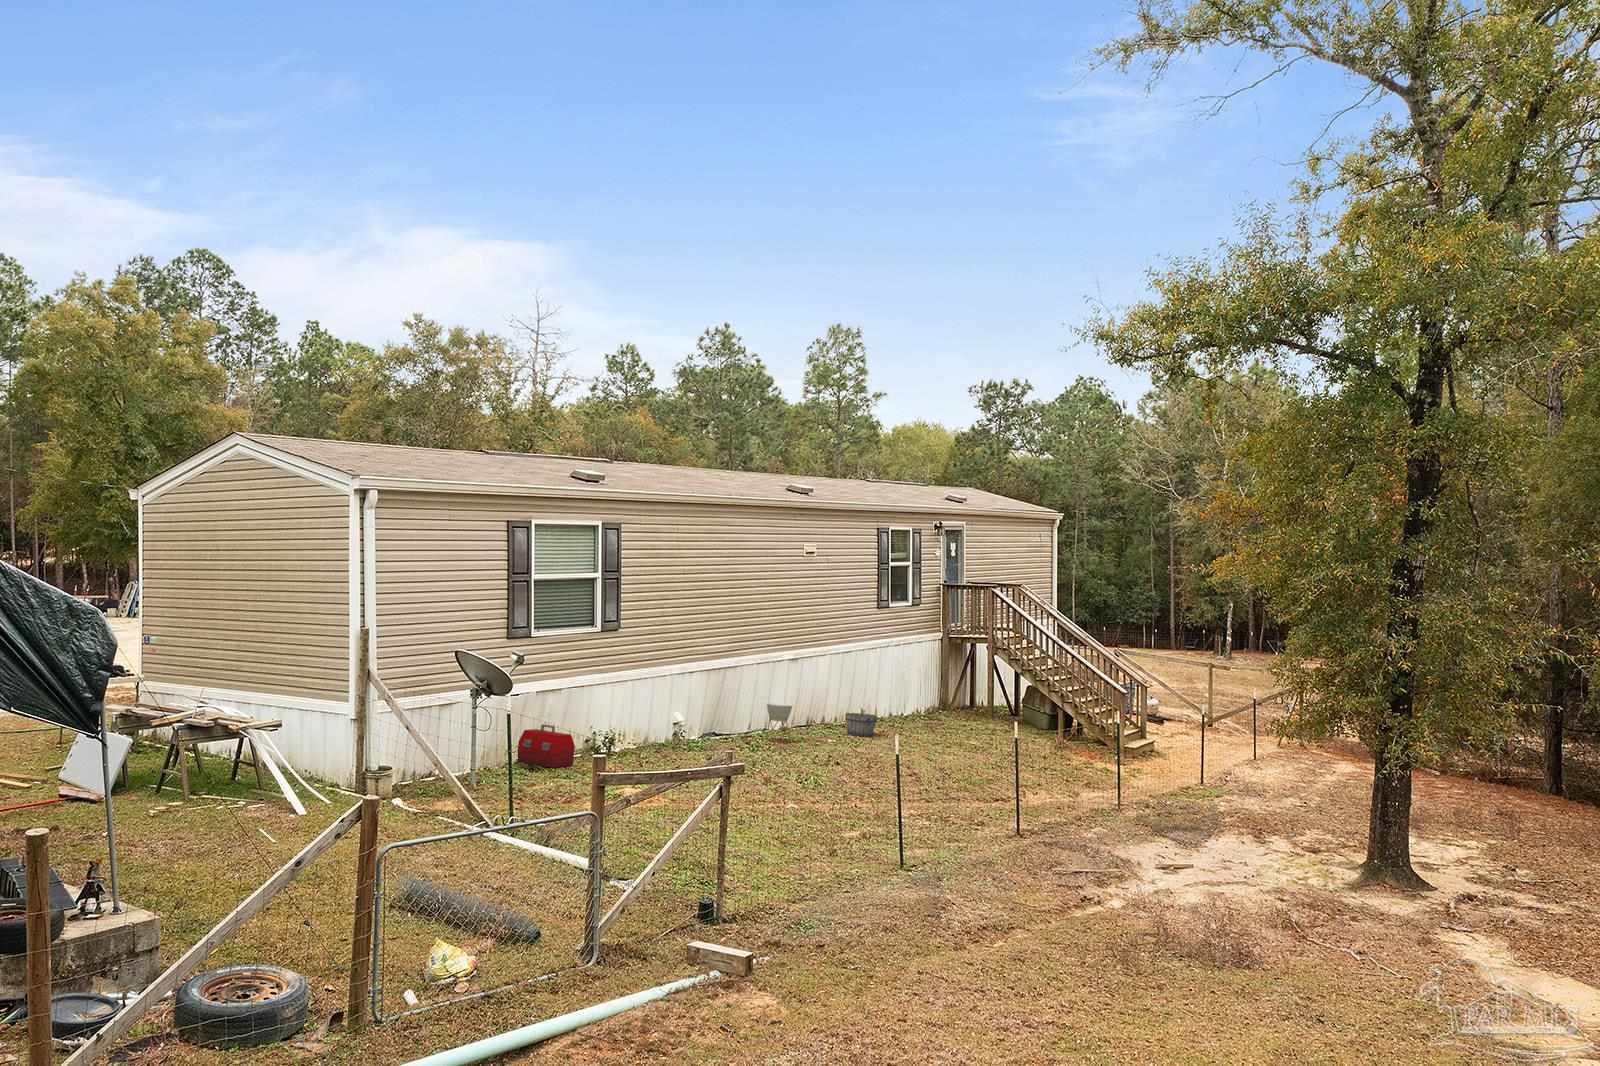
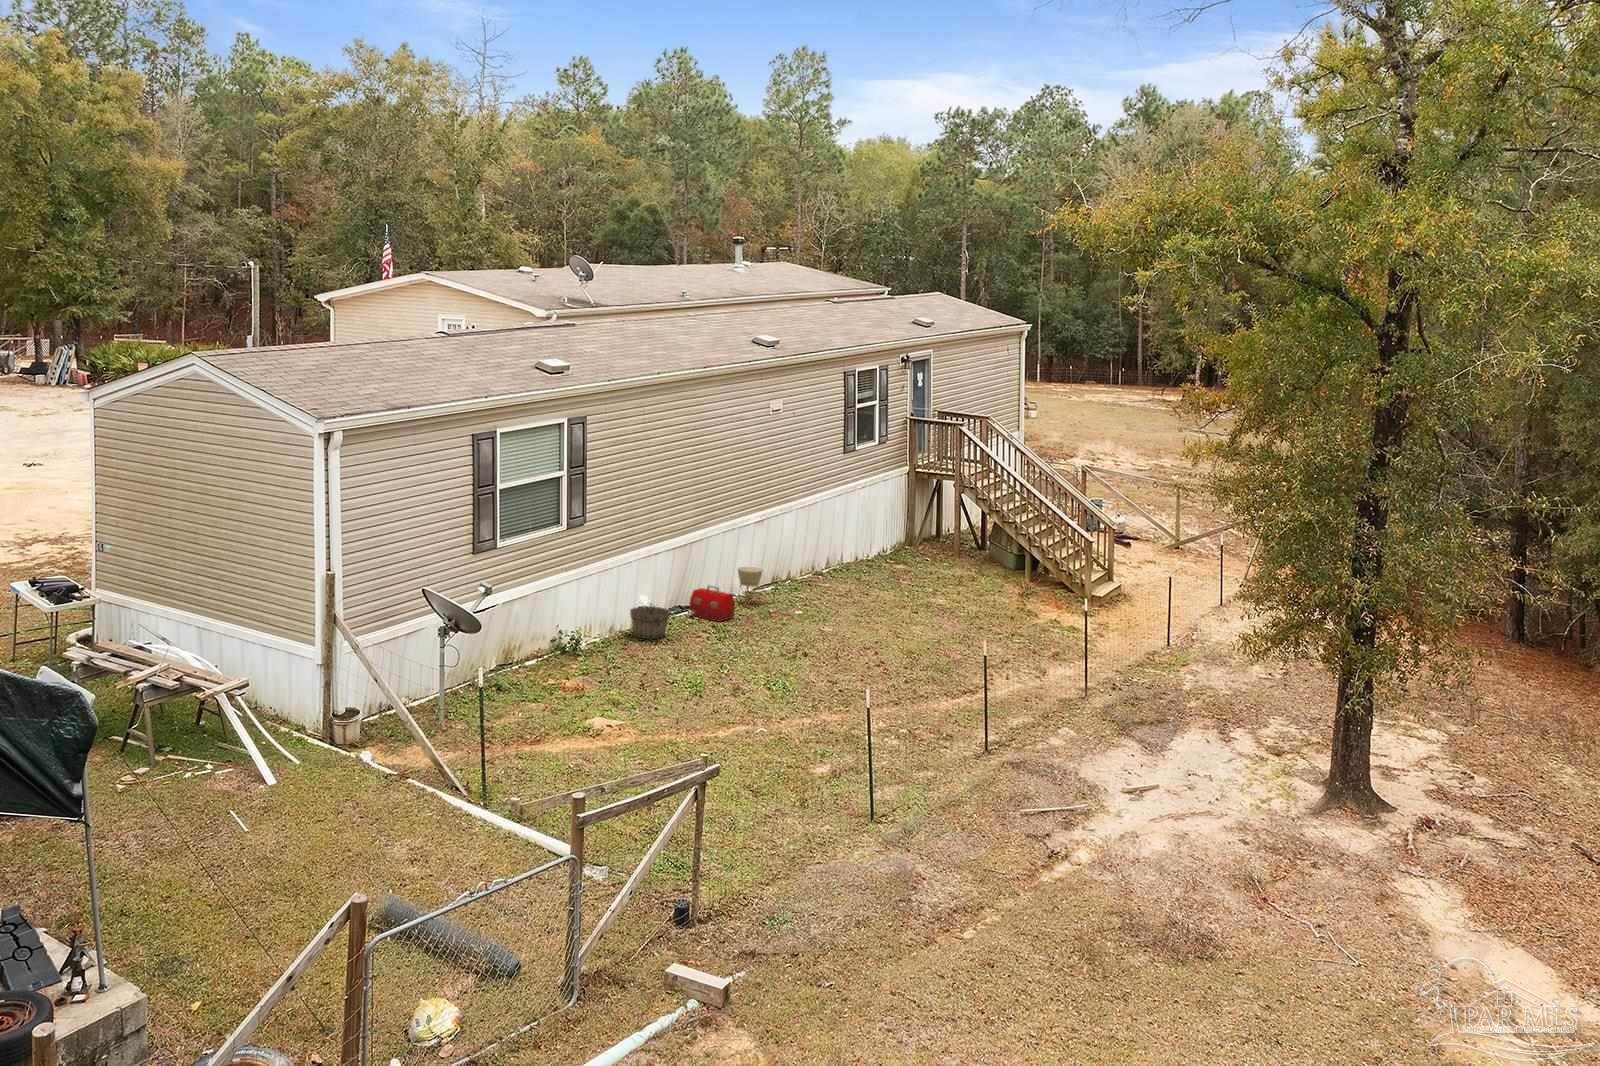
wooden bucket: present [845,709,877,737] -> present [630,604,670,639]
toolbox: present [517,724,575,768] -> present [689,586,735,622]

